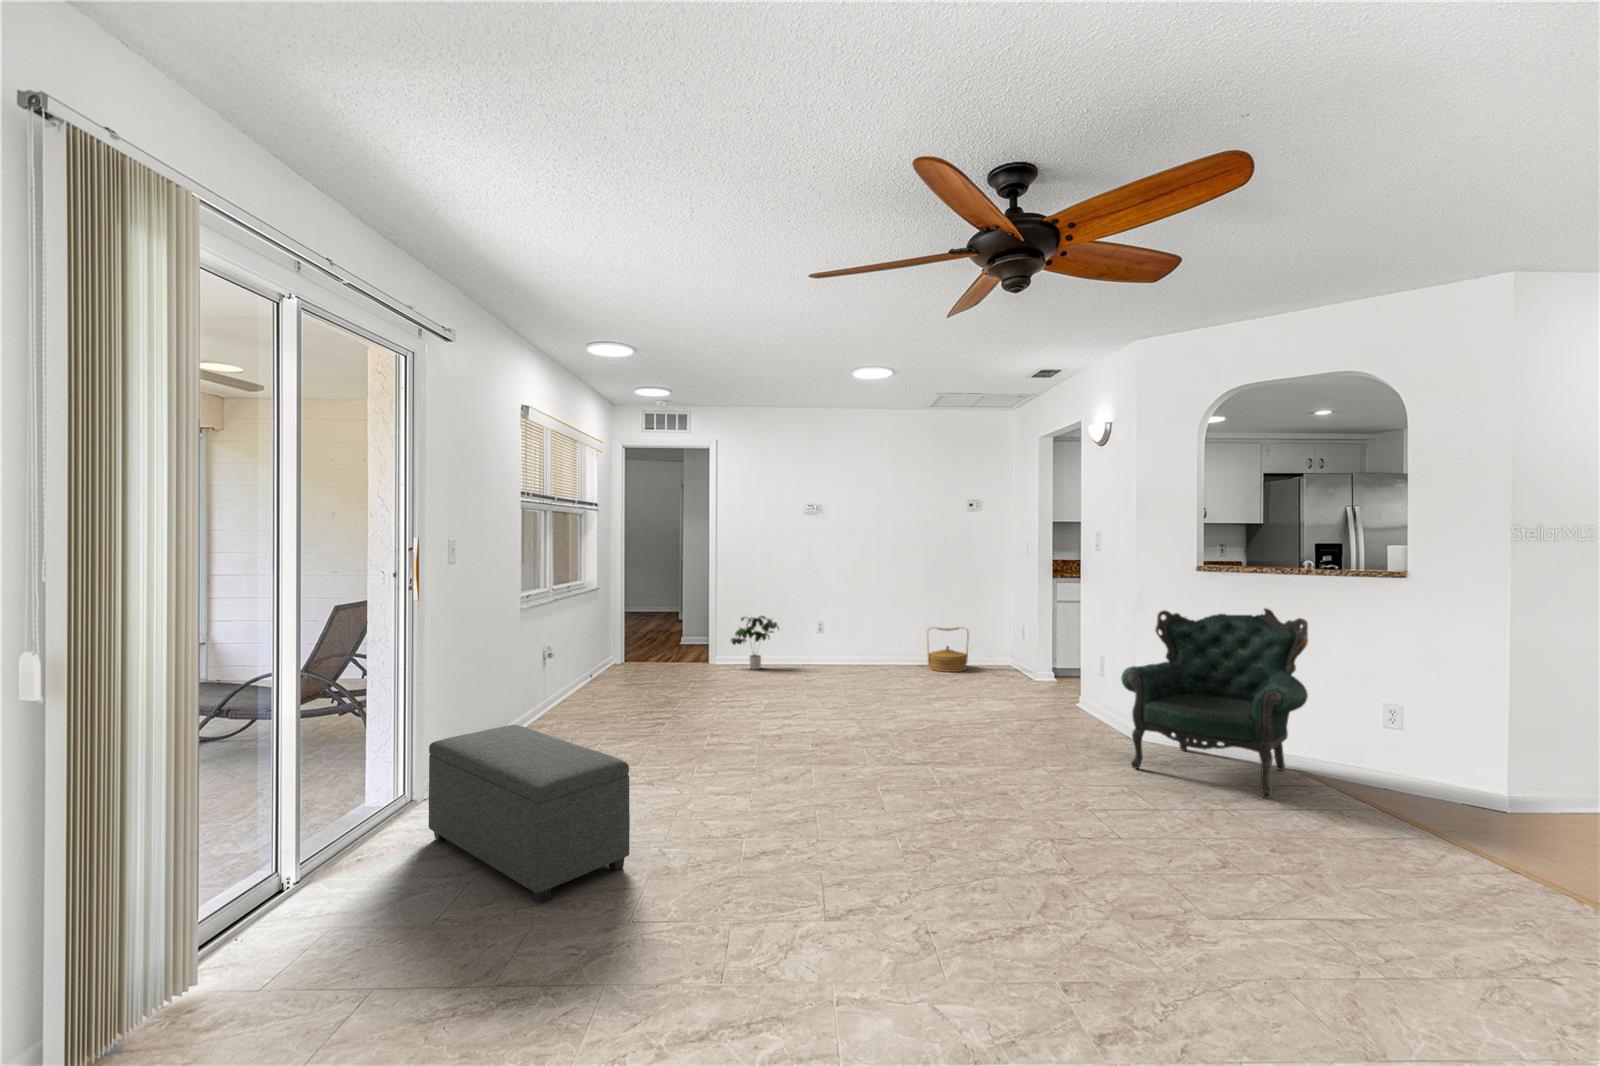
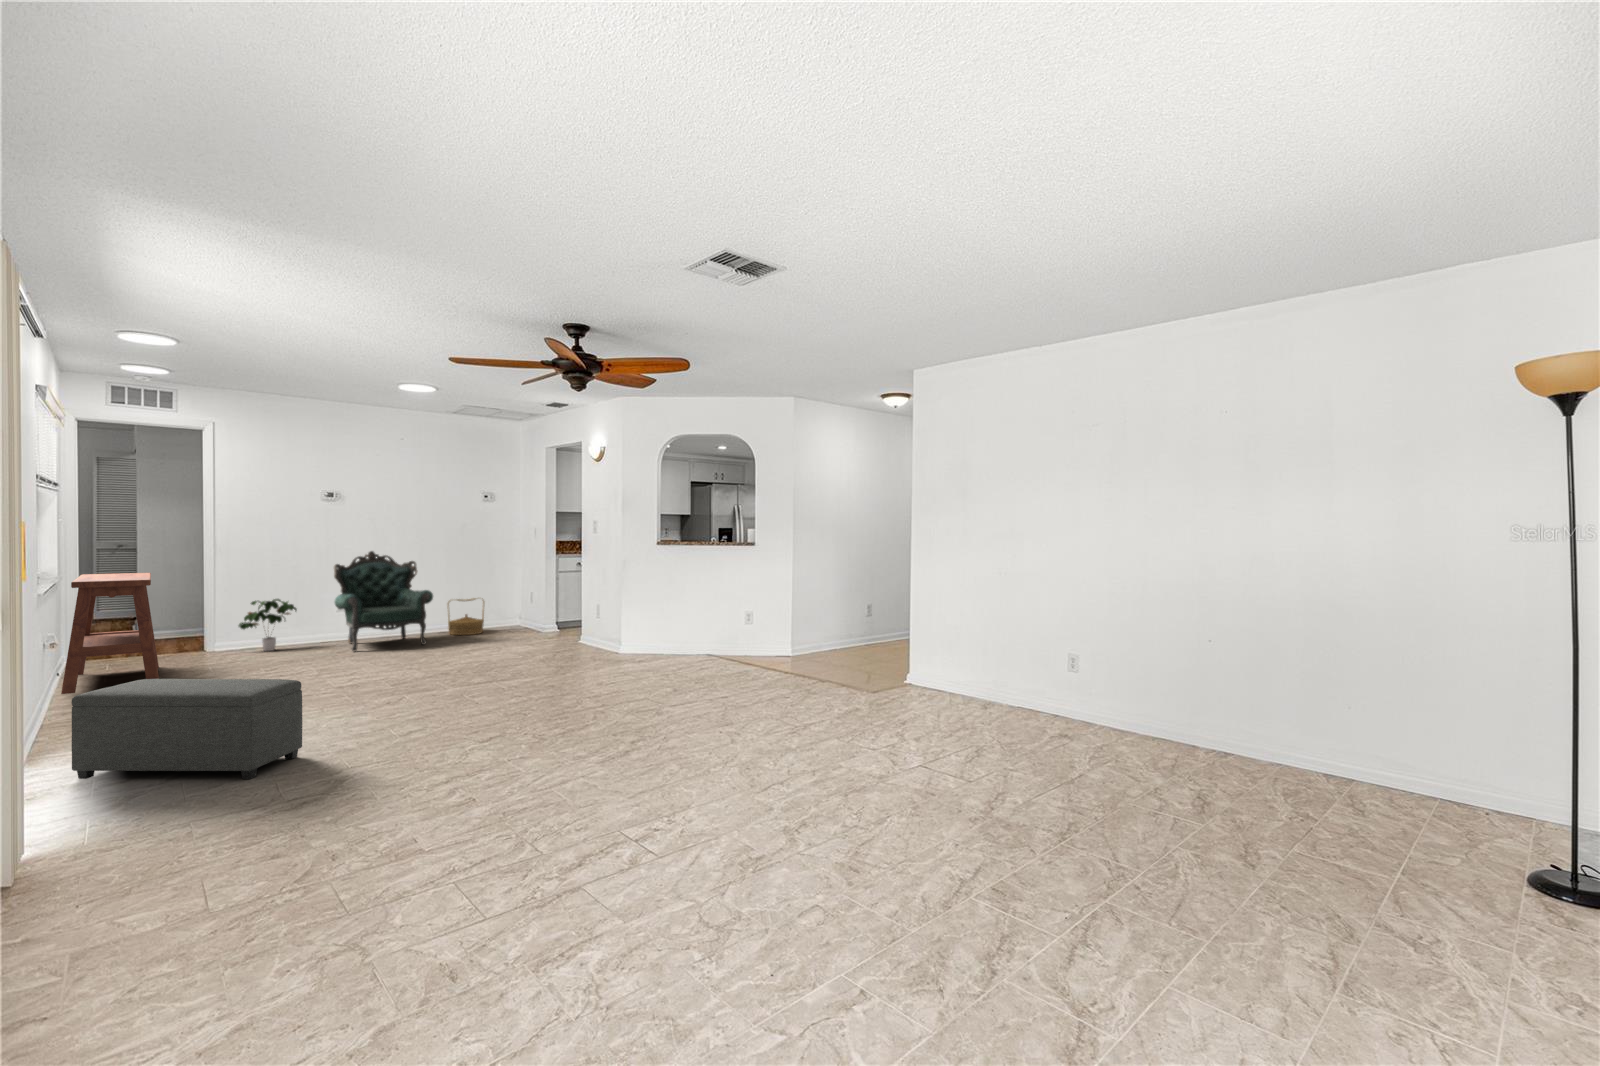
side table: none [568,586,661,701] -> present [61,573,159,694]
armchair: present [1121,608,1308,798] -> present [334,551,433,651]

